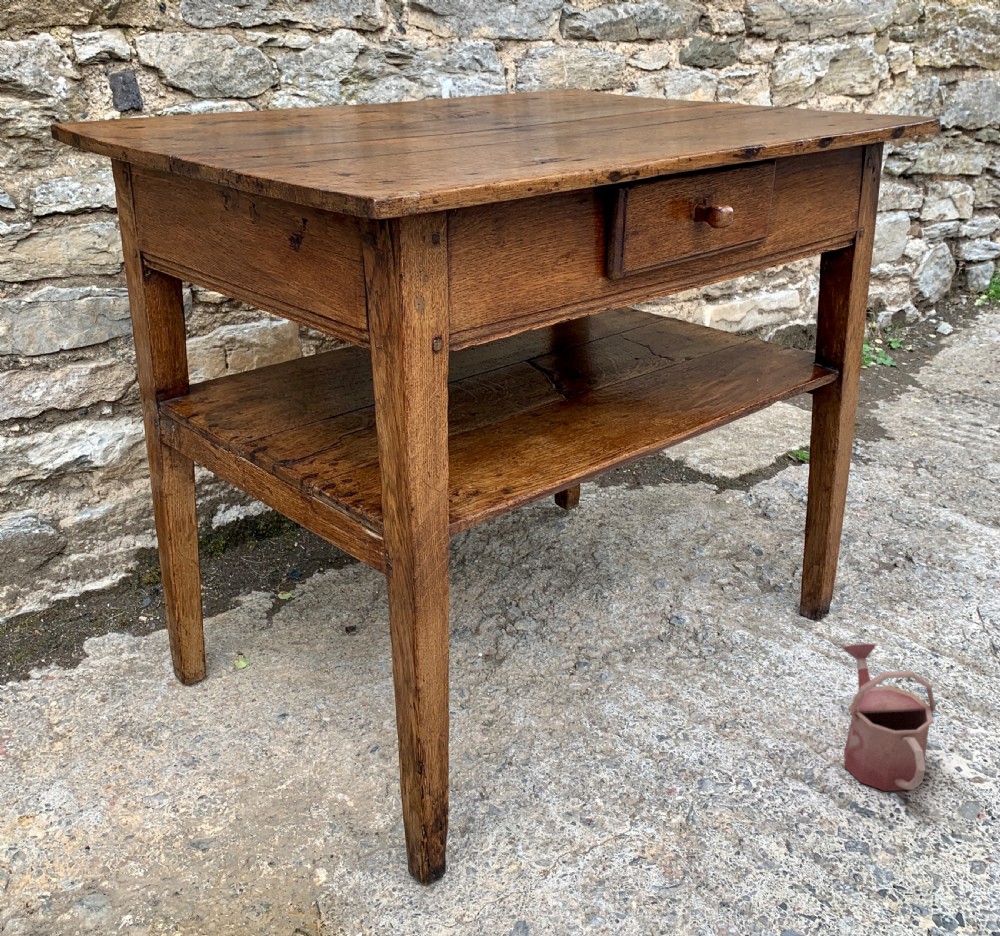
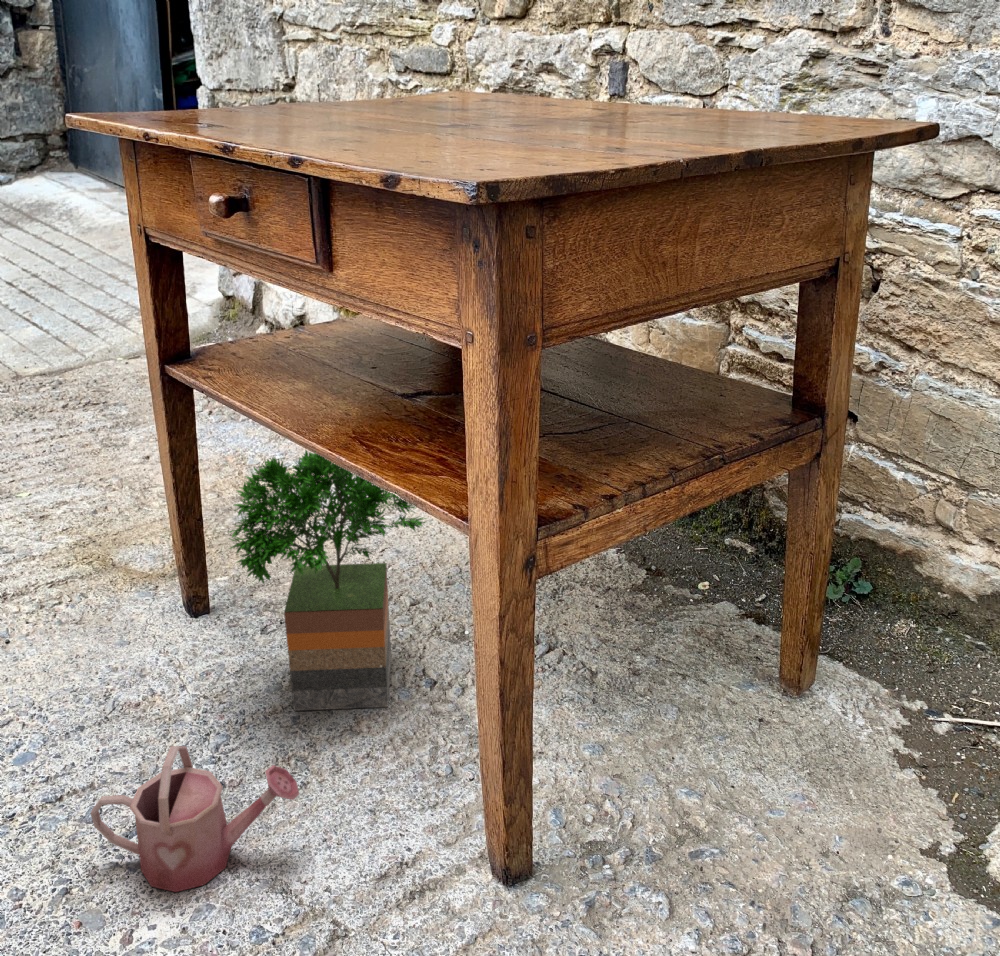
potted tree: none [520,460,717,740] -> present [229,450,425,711]

